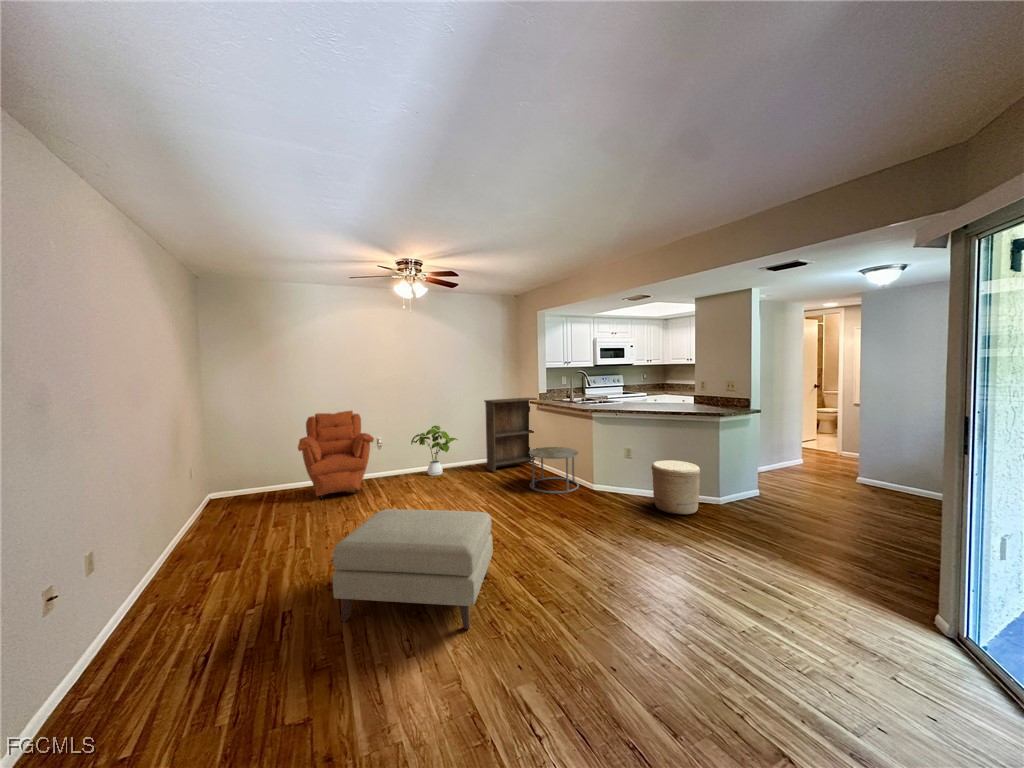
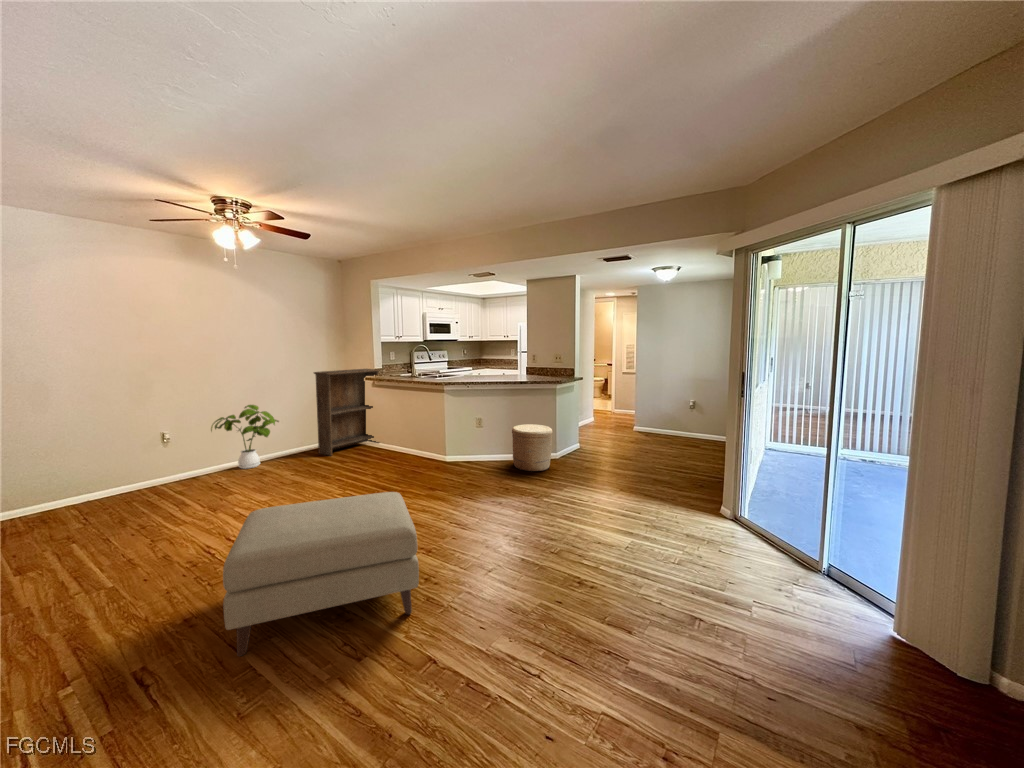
armchair: present [298,411,374,499] -> none [7,388,163,522]
side table: present [529,447,579,494] -> none [382,421,436,470]

